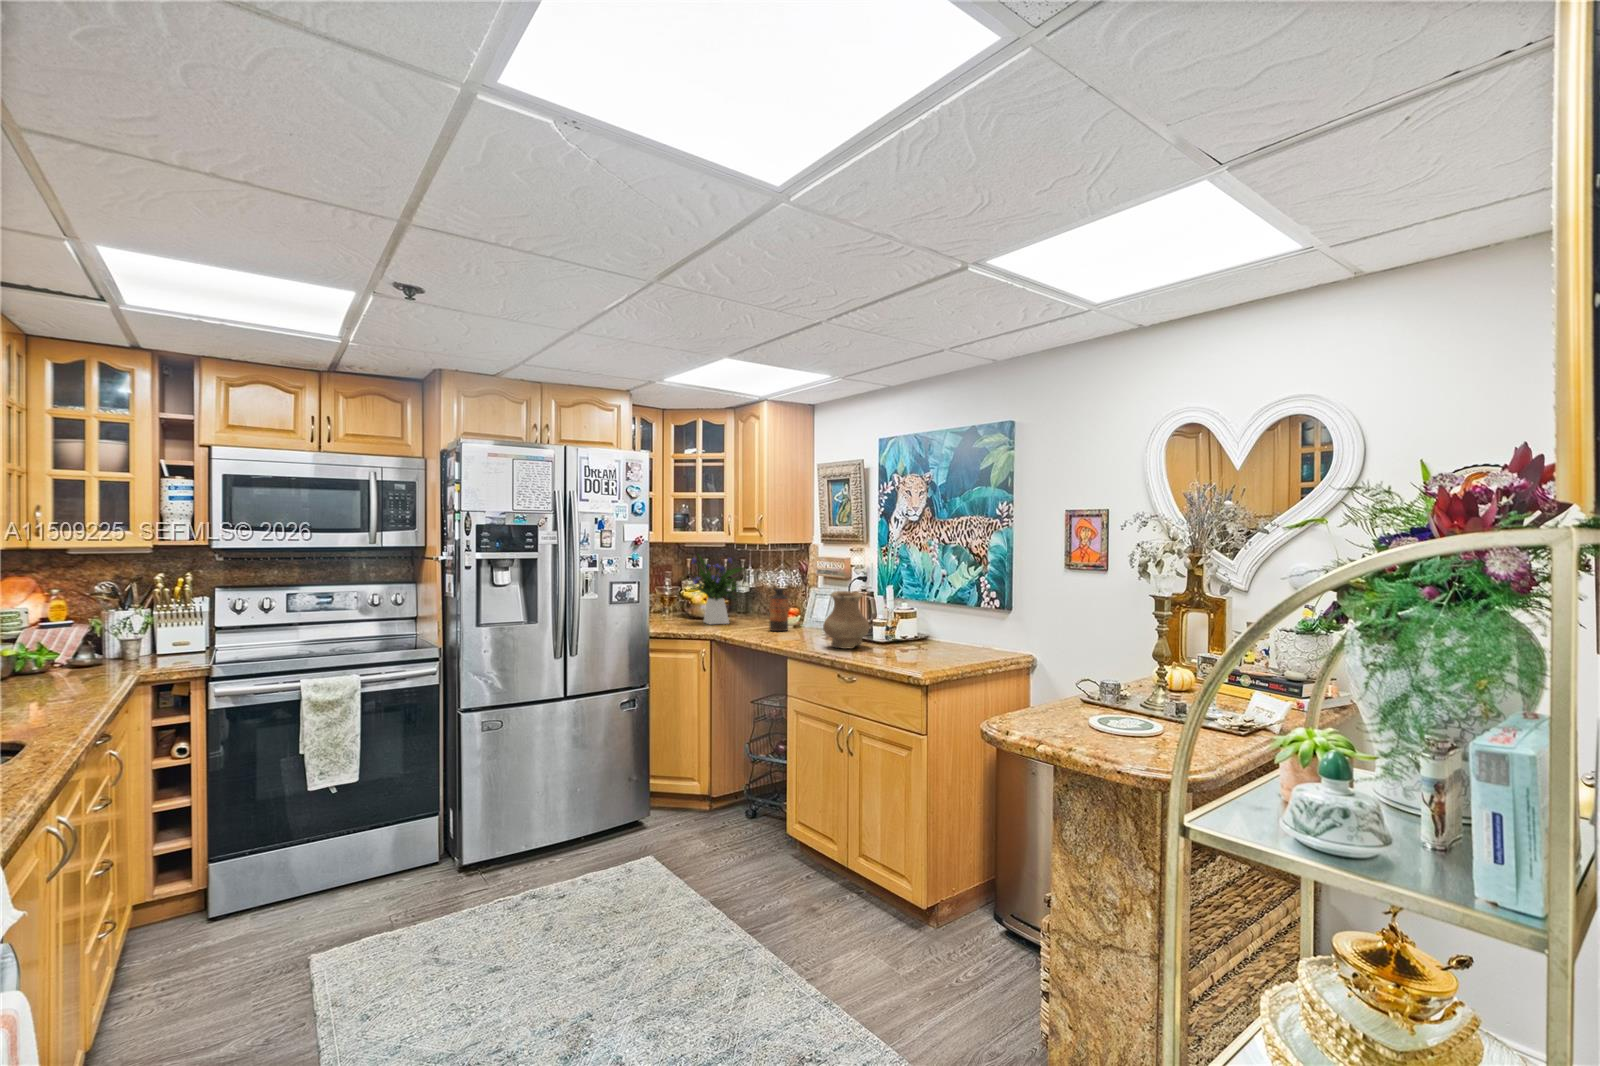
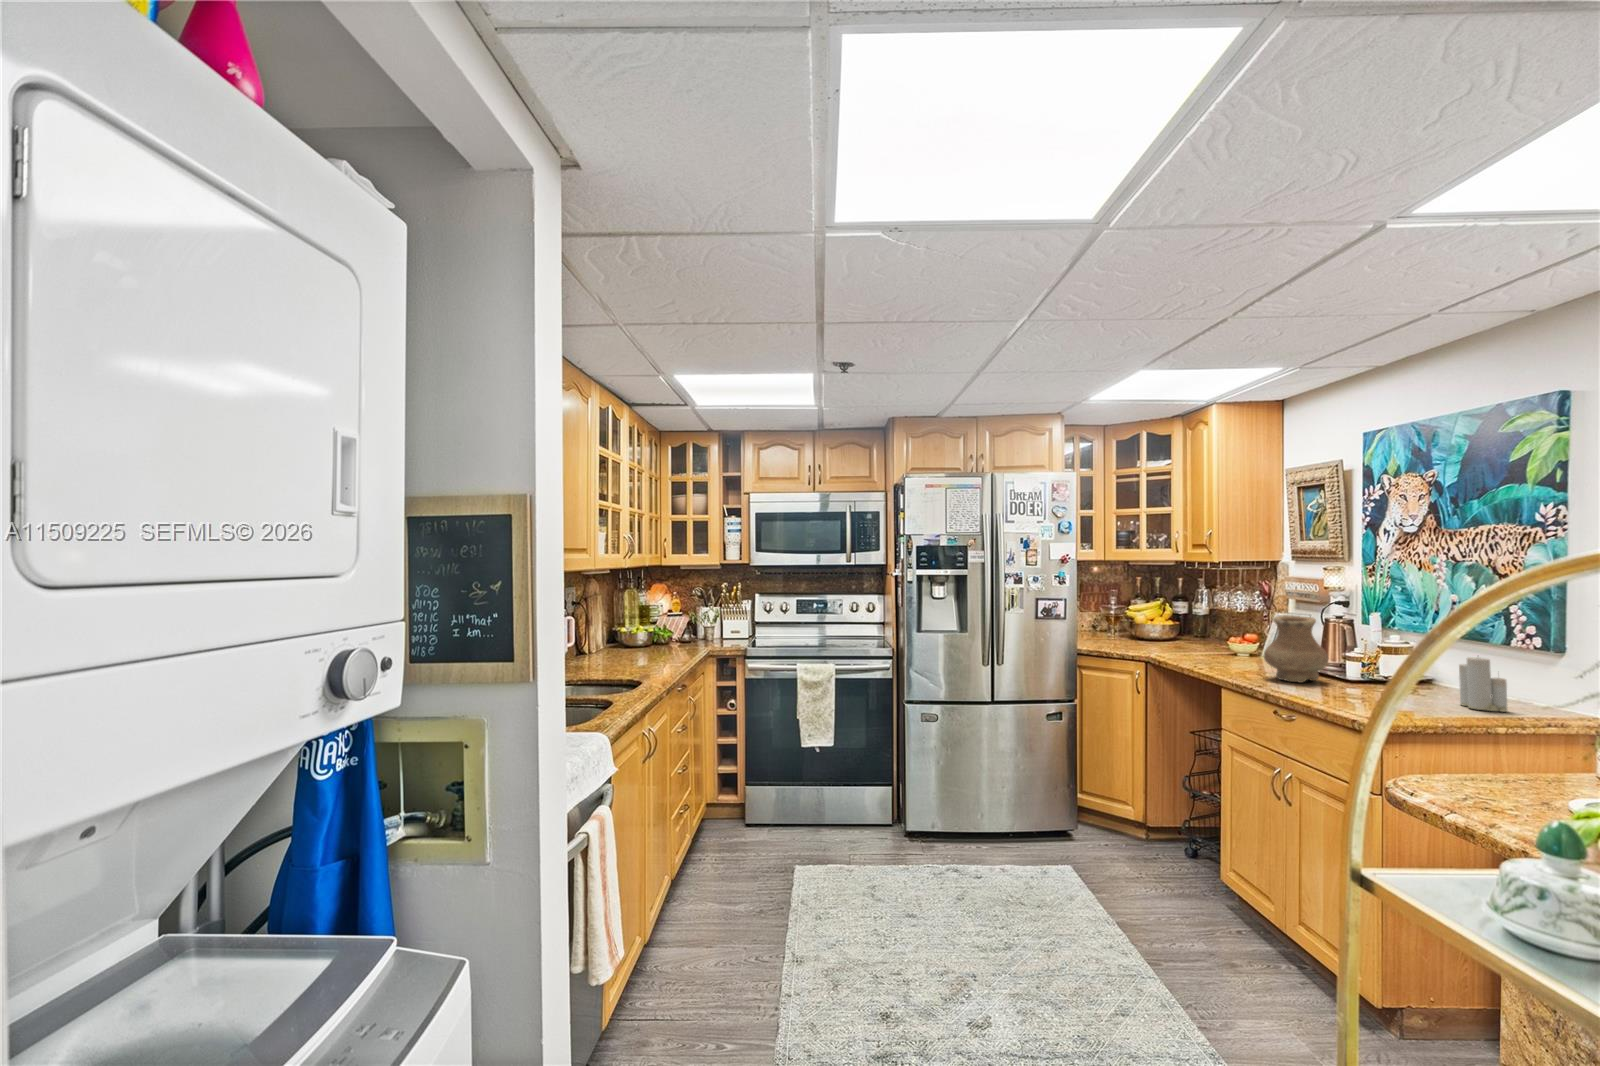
flower arrangement: present [689,554,744,624] -> none [1119,571,1197,646]
bottle: present [770,588,788,631] -> none [1215,610,1239,658]
candle: none [959,614,987,658] -> present [1459,657,1508,712]

